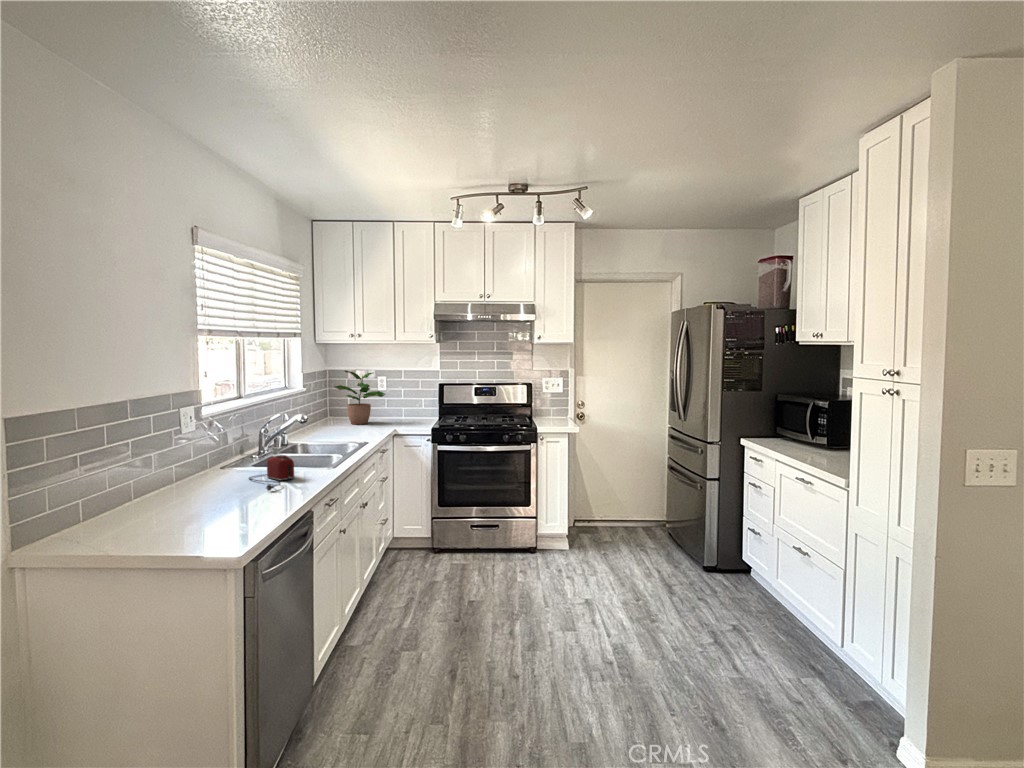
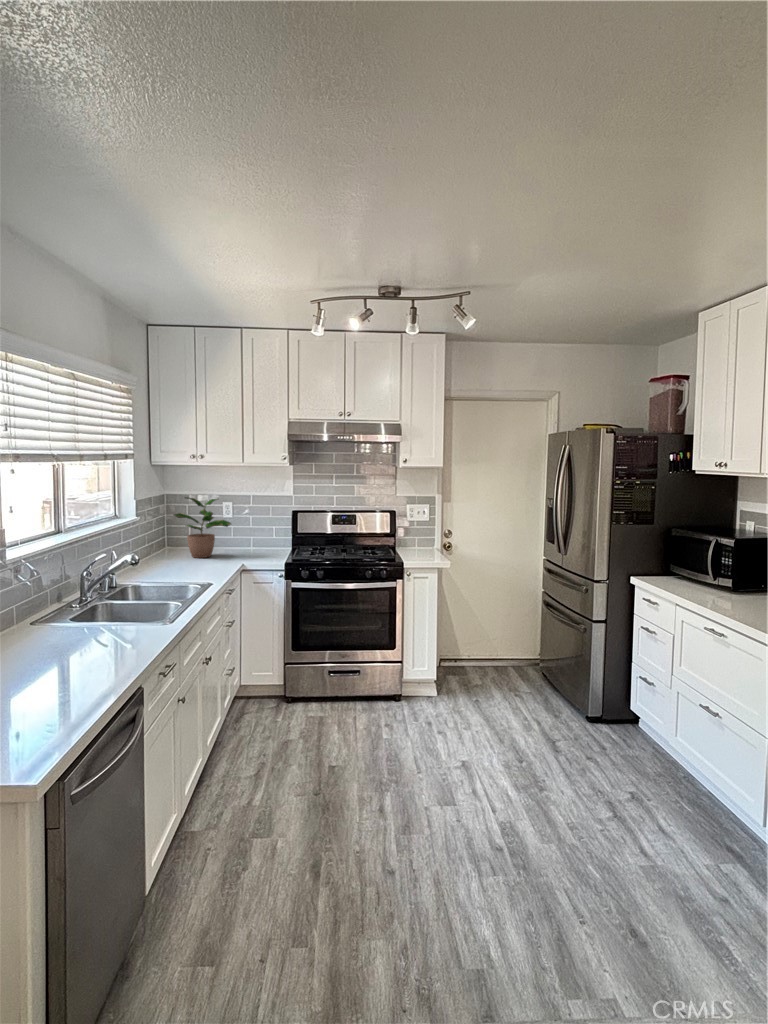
toaster: present [249,456,294,491] -> none [62,612,121,662]

